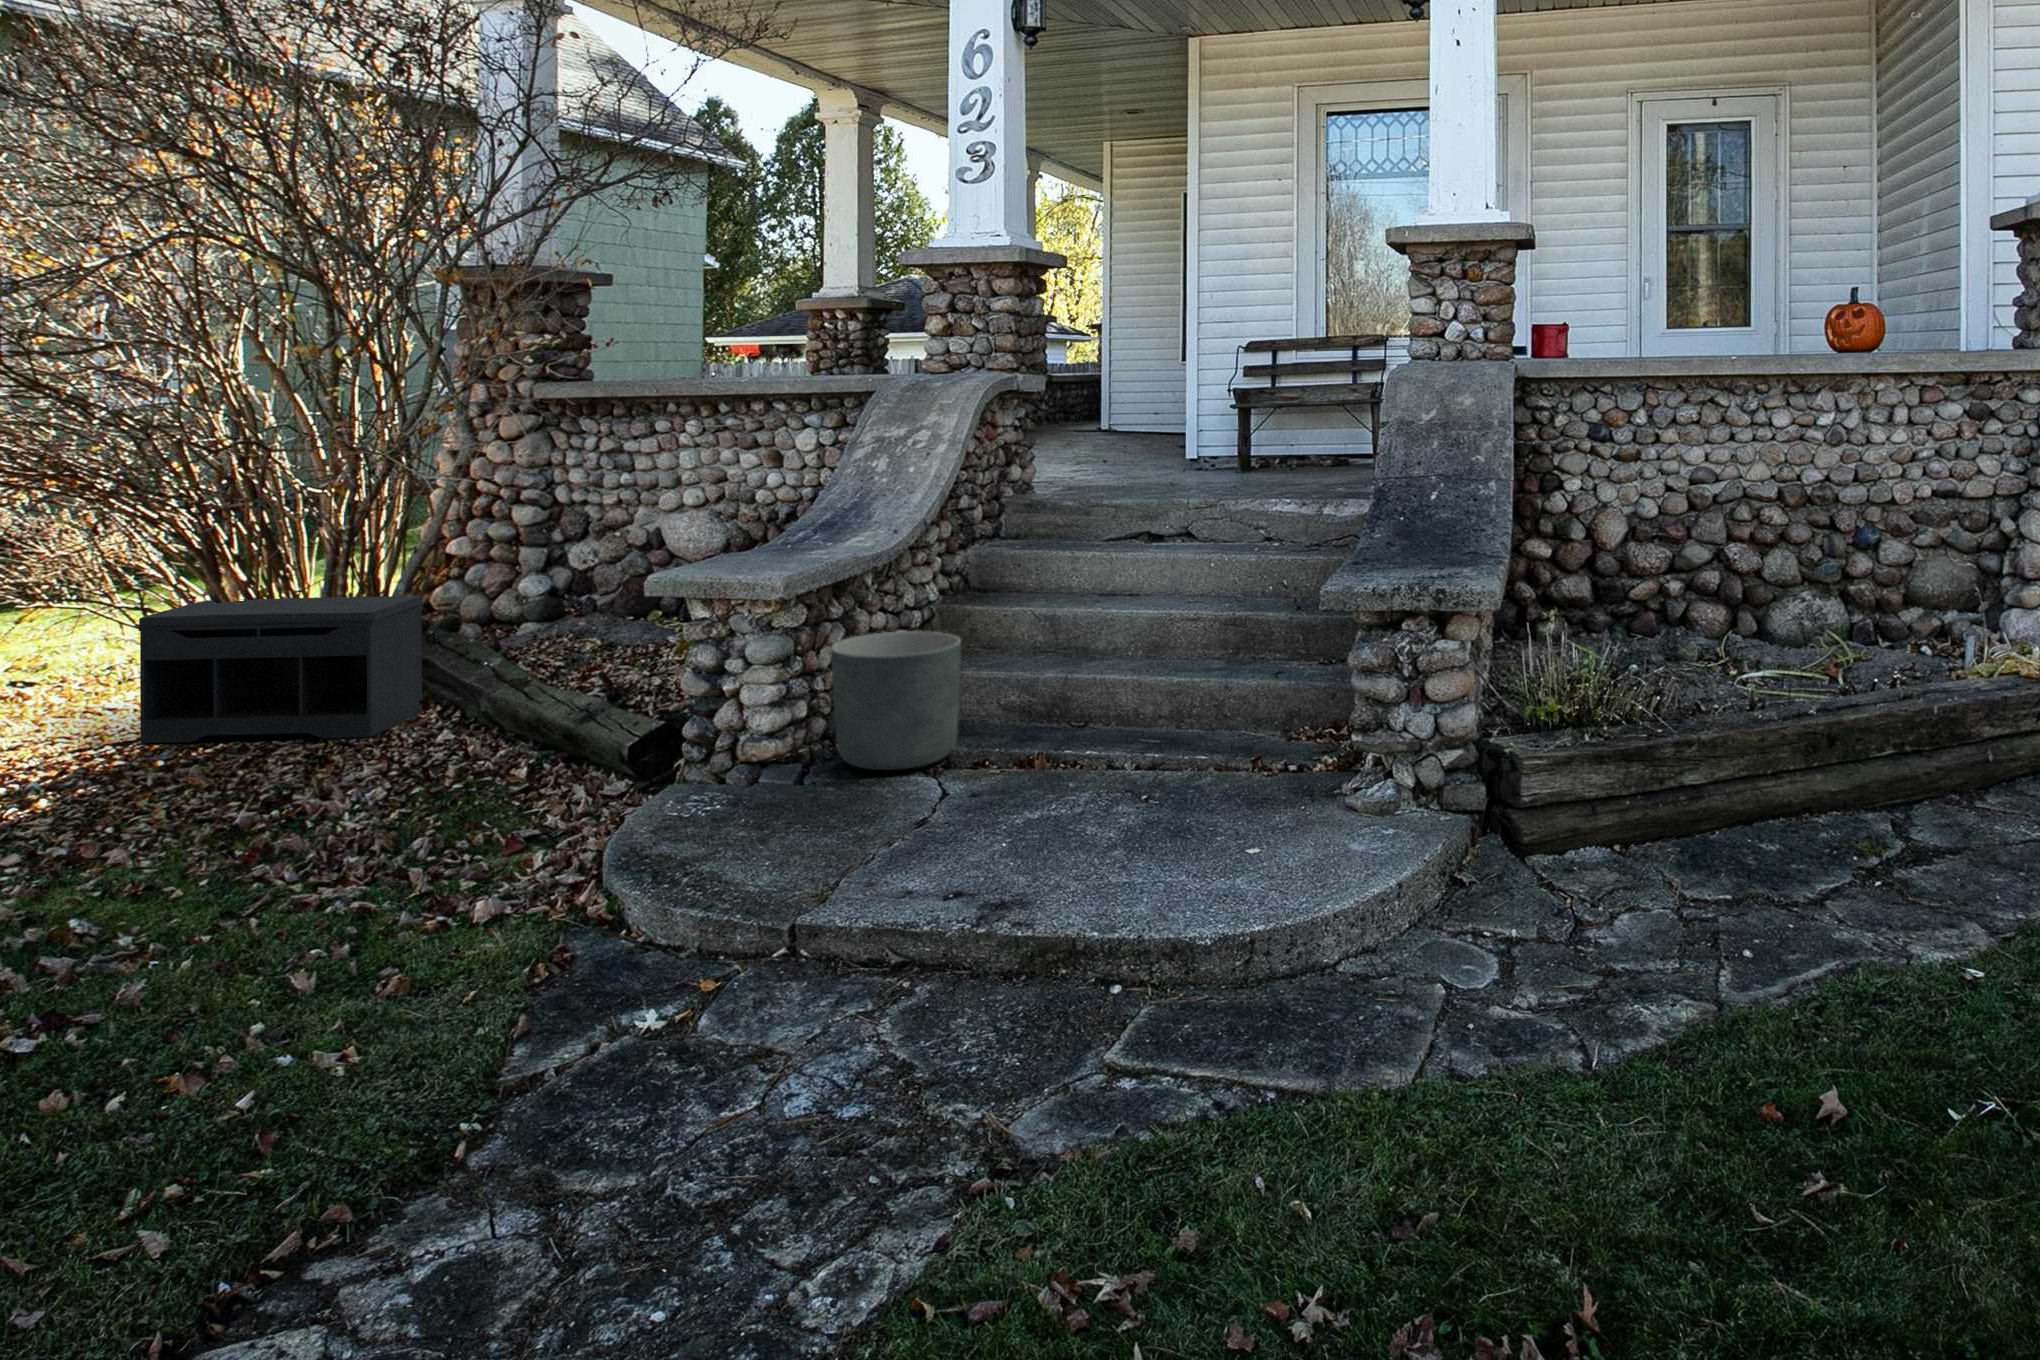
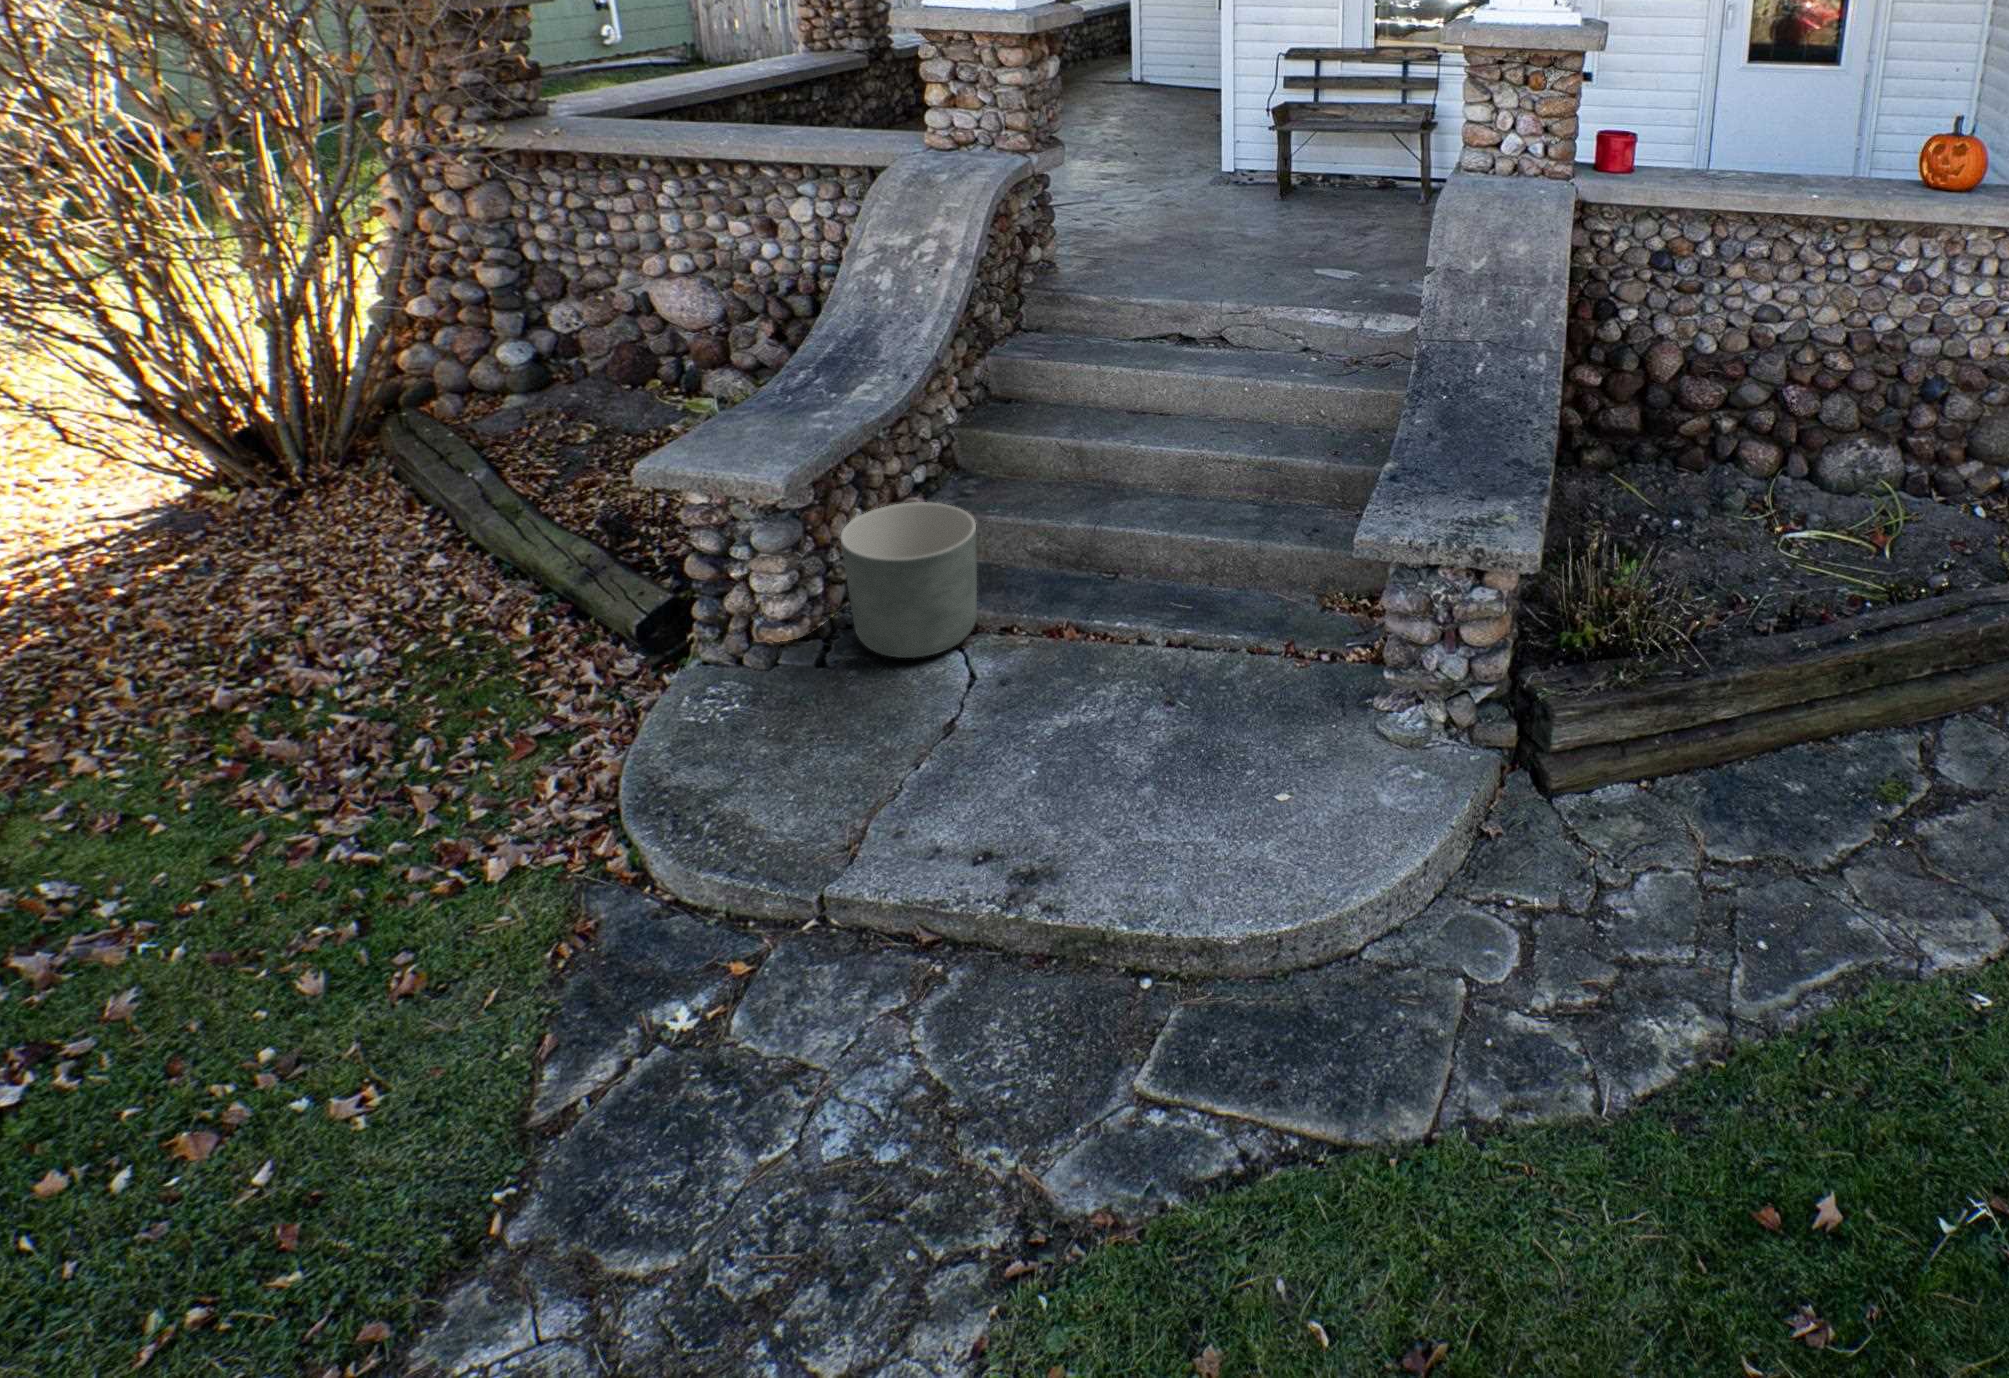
bench: present [139,596,423,743] -> none [113,400,431,557]

